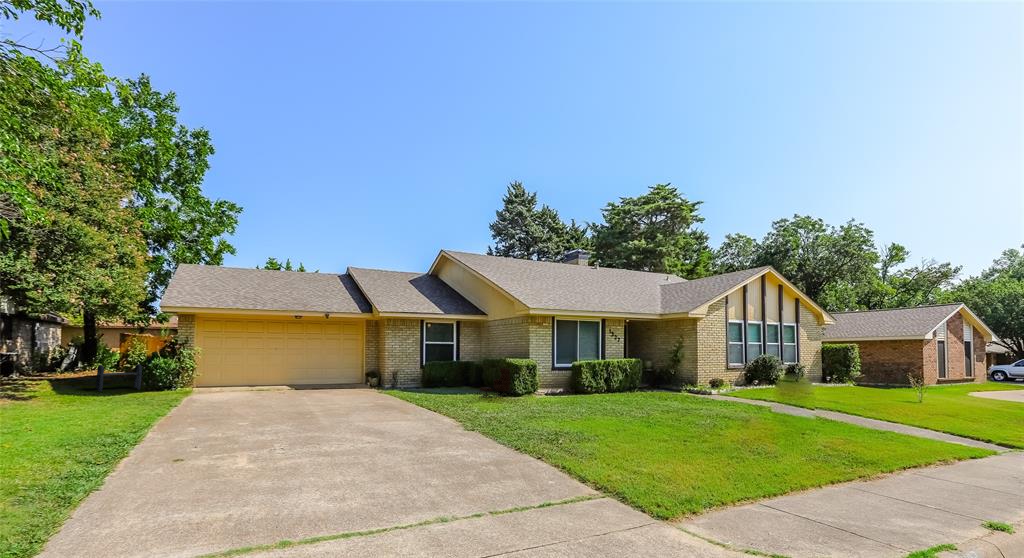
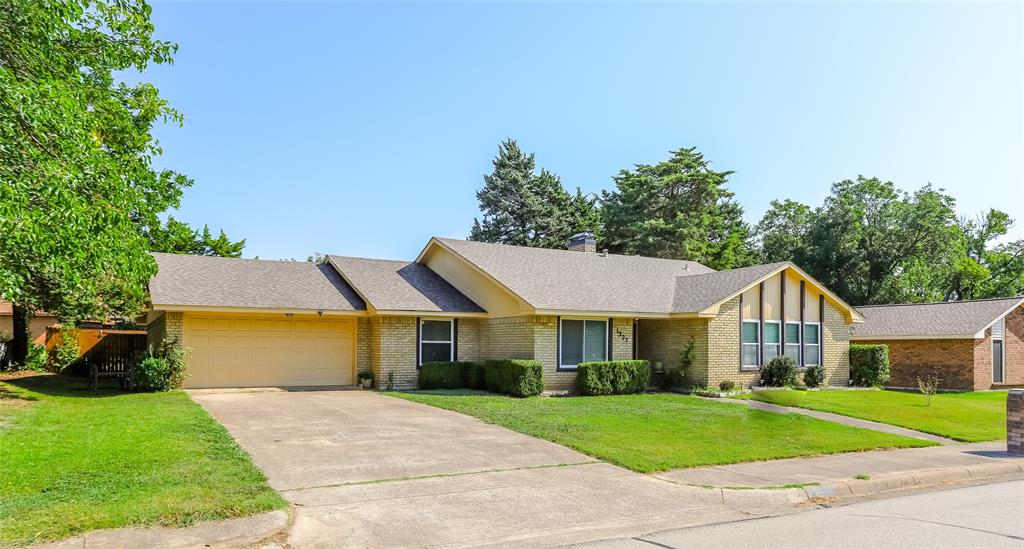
lounge chair: present [480,368,510,397] -> none [482,368,515,399]

